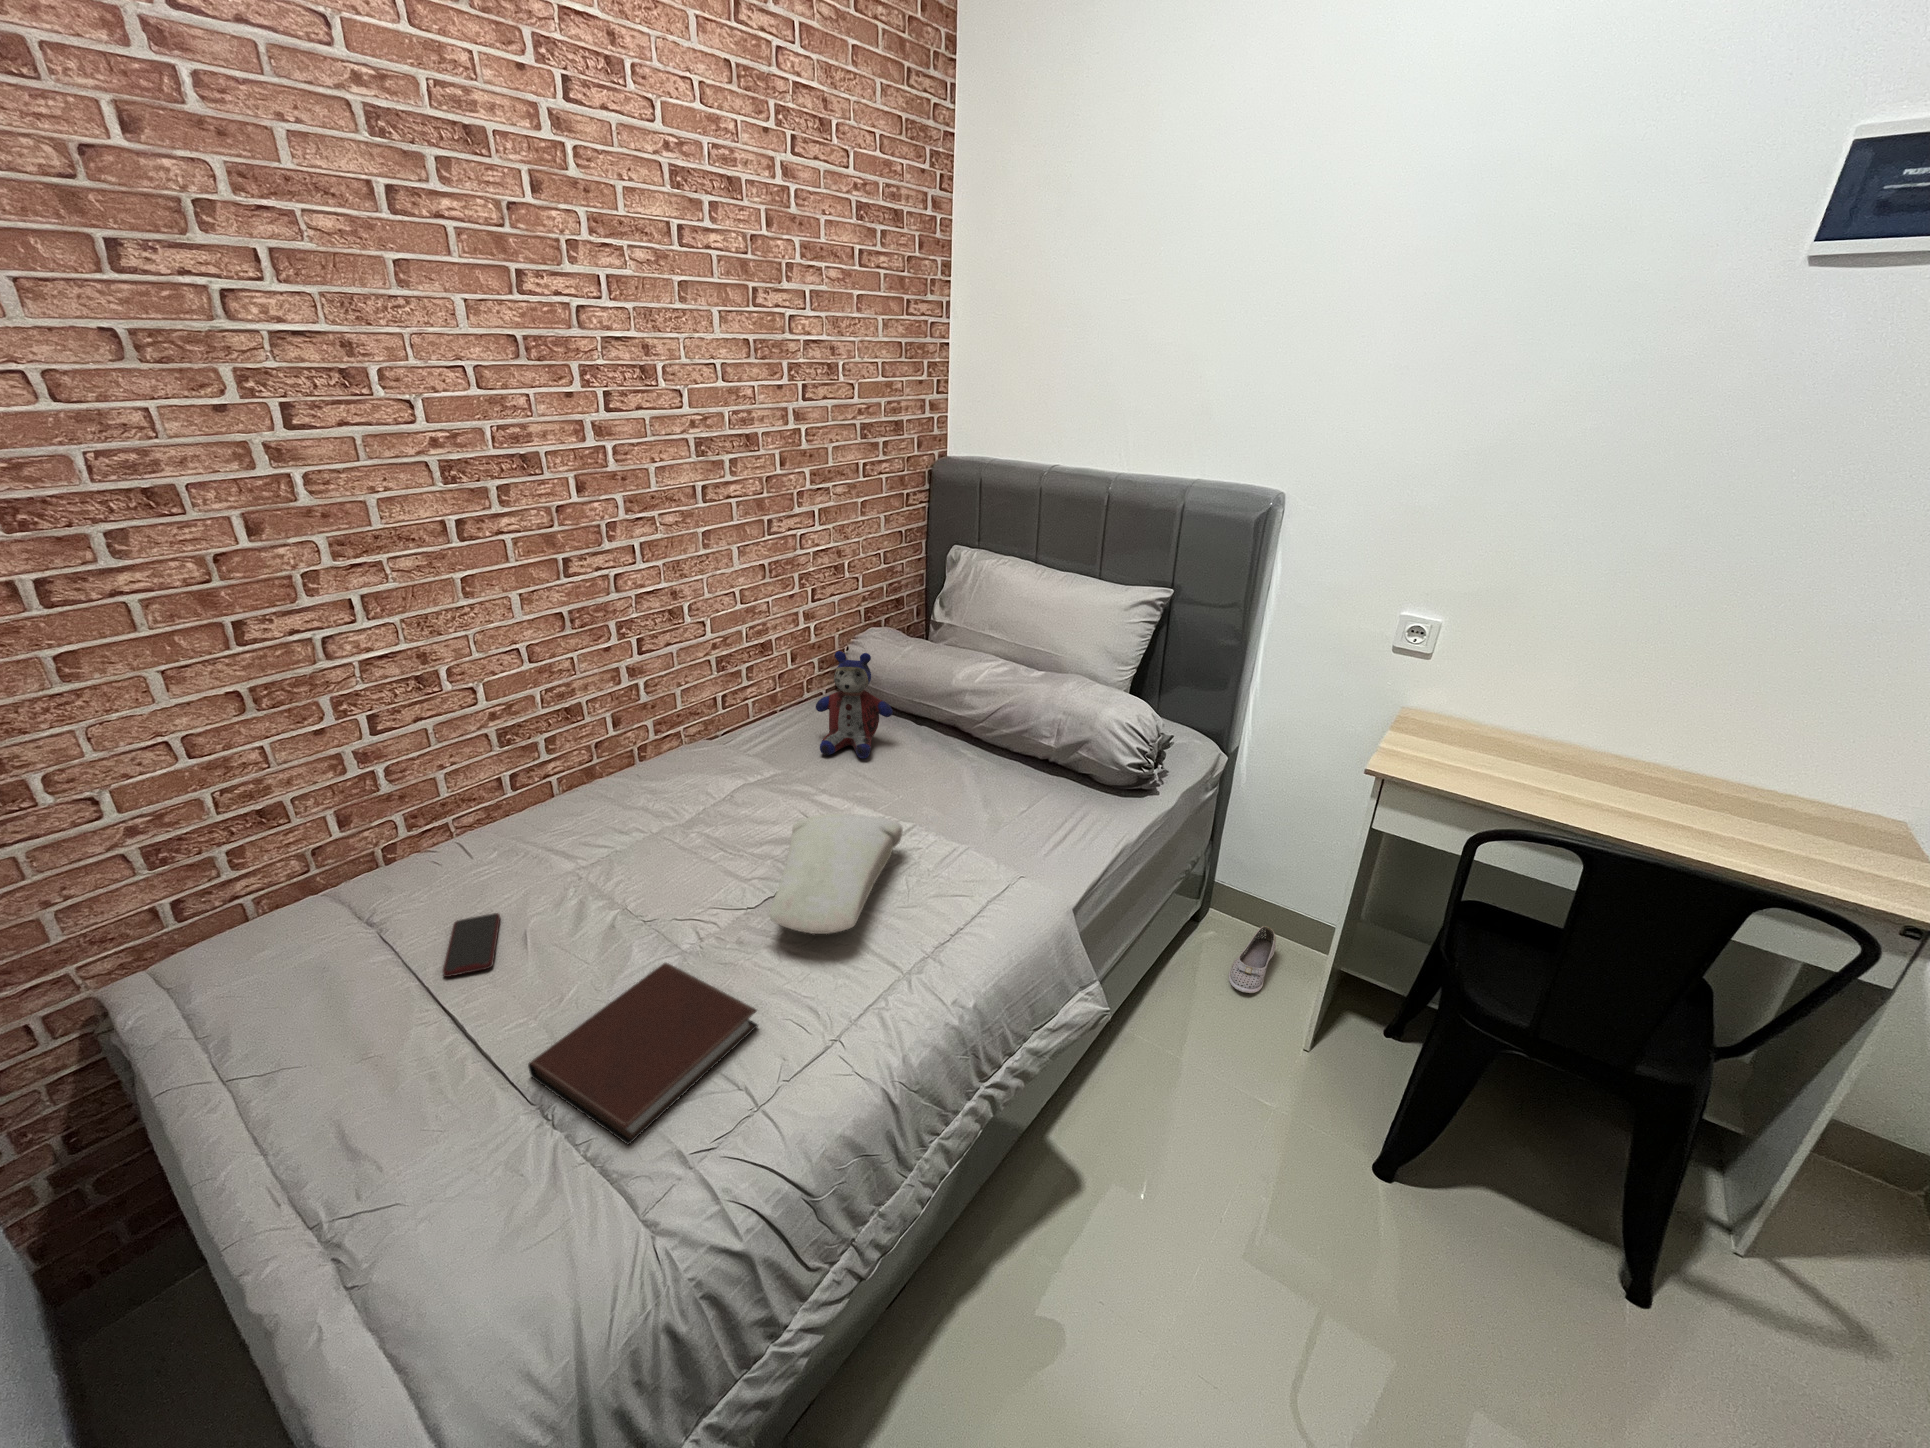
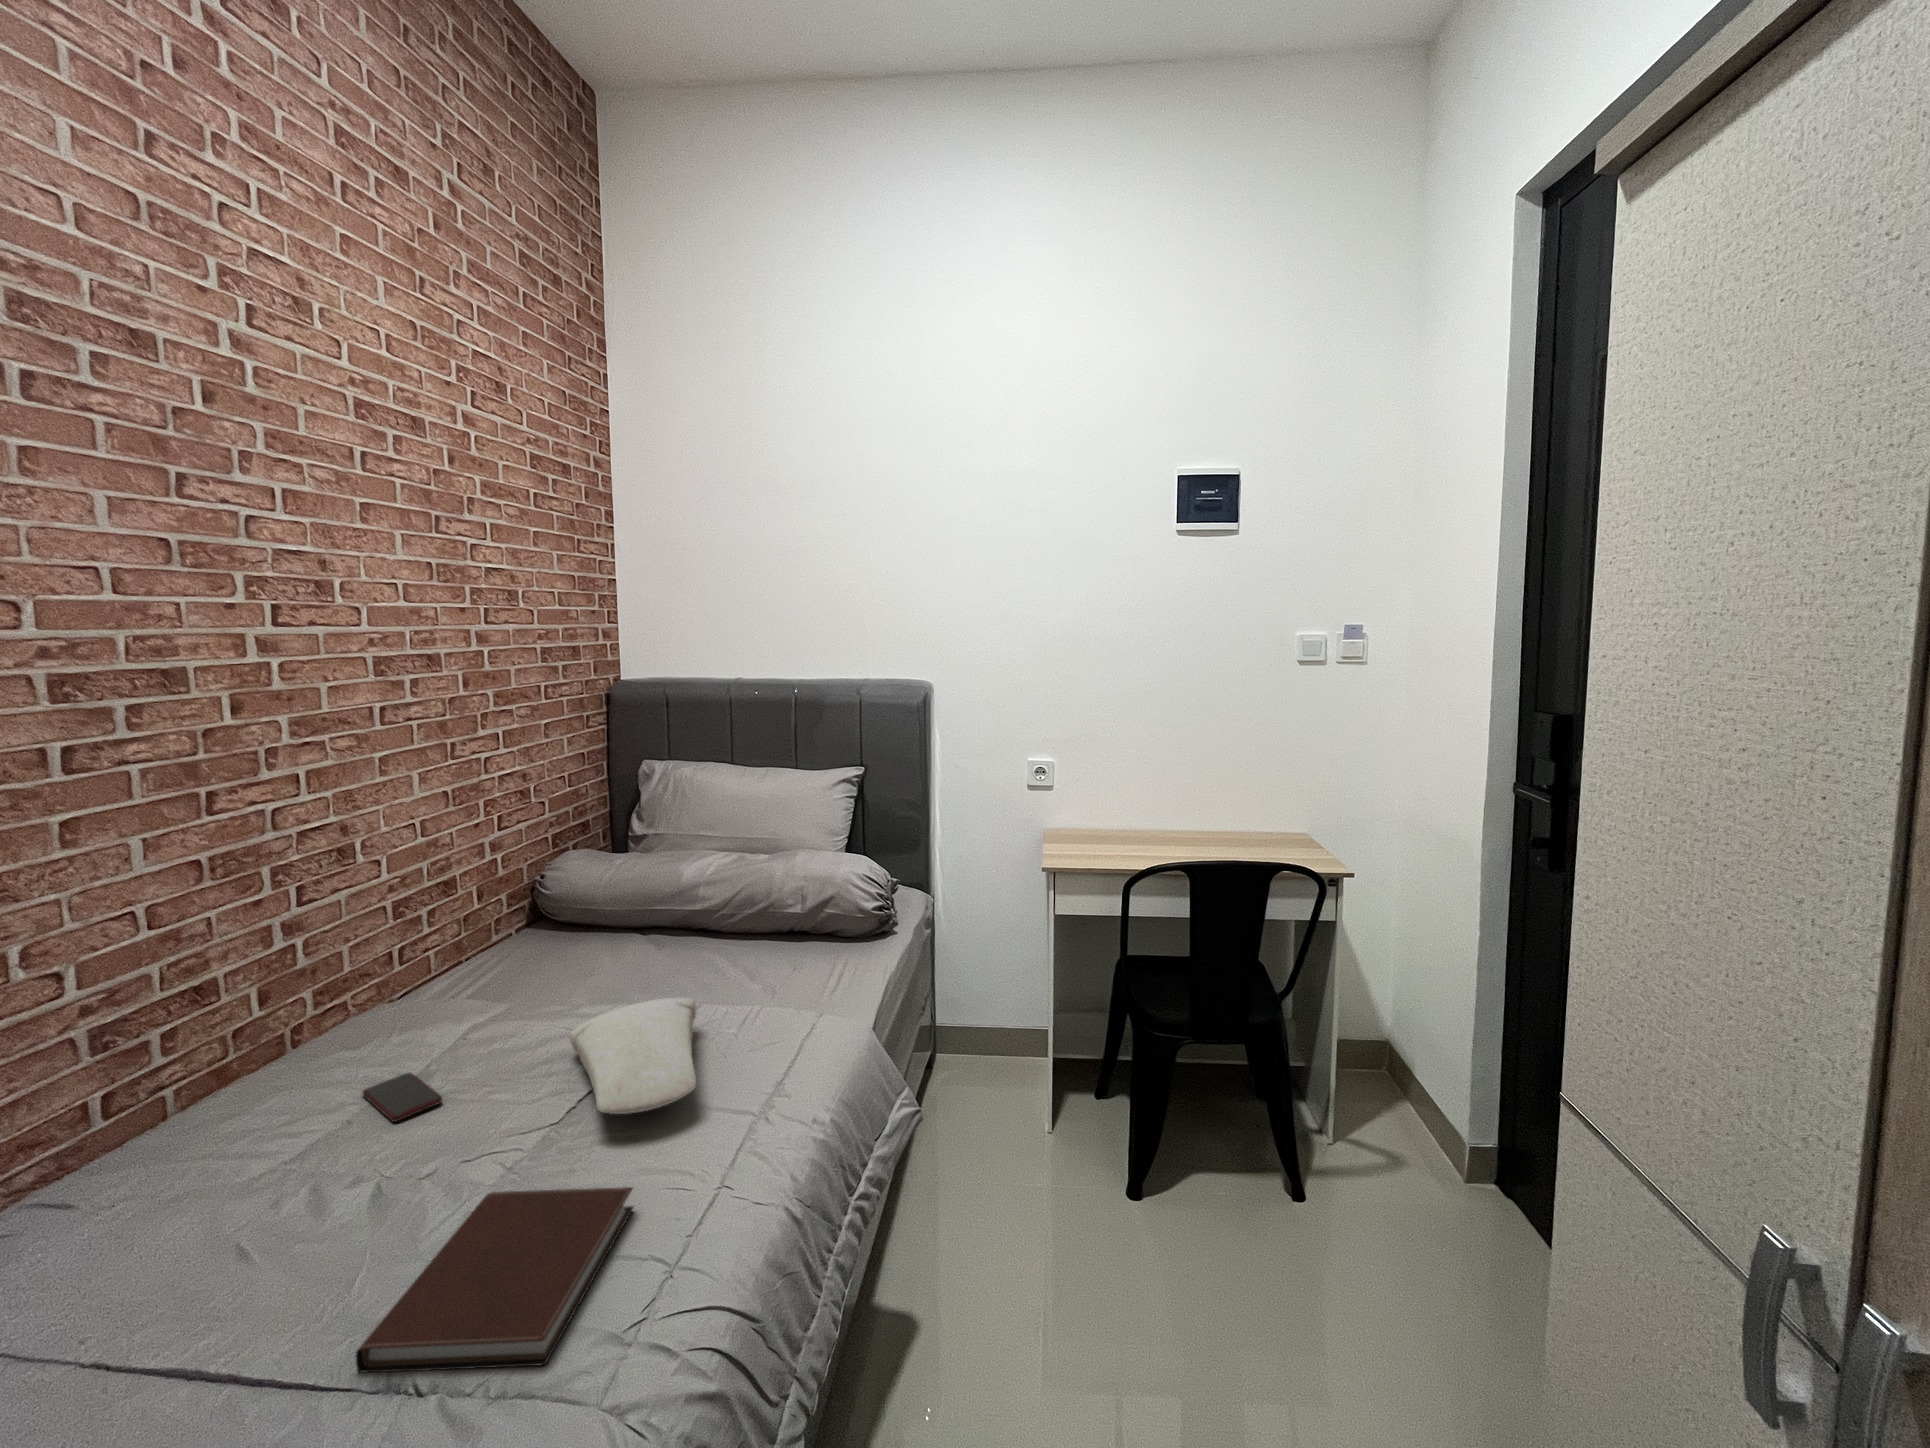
stuffed bear: present [816,651,893,758] -> none [533,860,626,978]
smartphone: present [443,913,500,977] -> present [362,1073,442,1122]
shoe: present [1229,926,1276,993] -> none [968,1040,996,1100]

